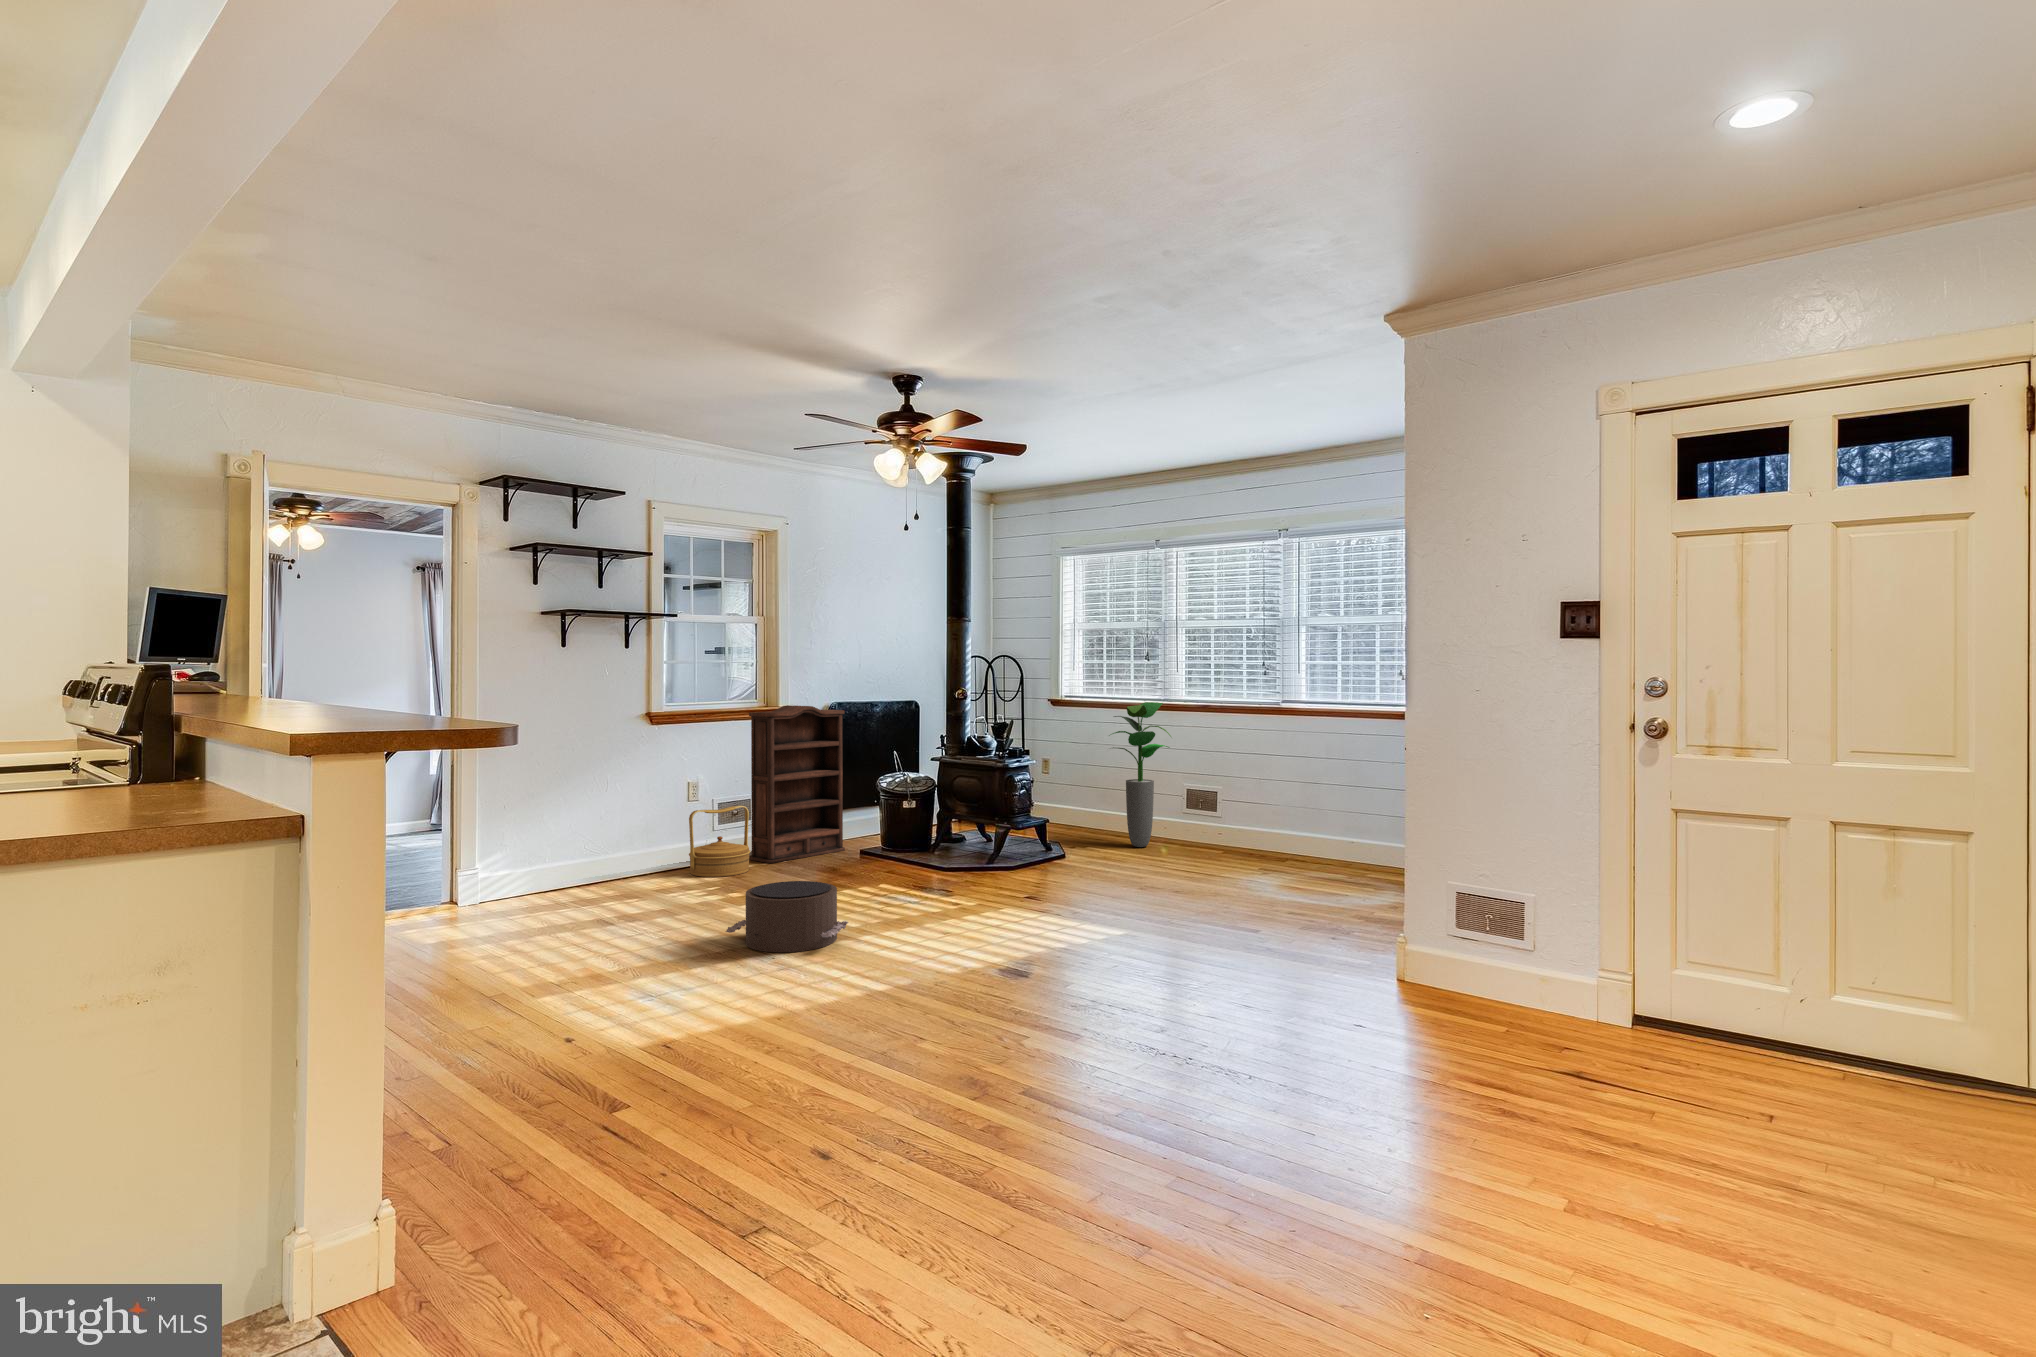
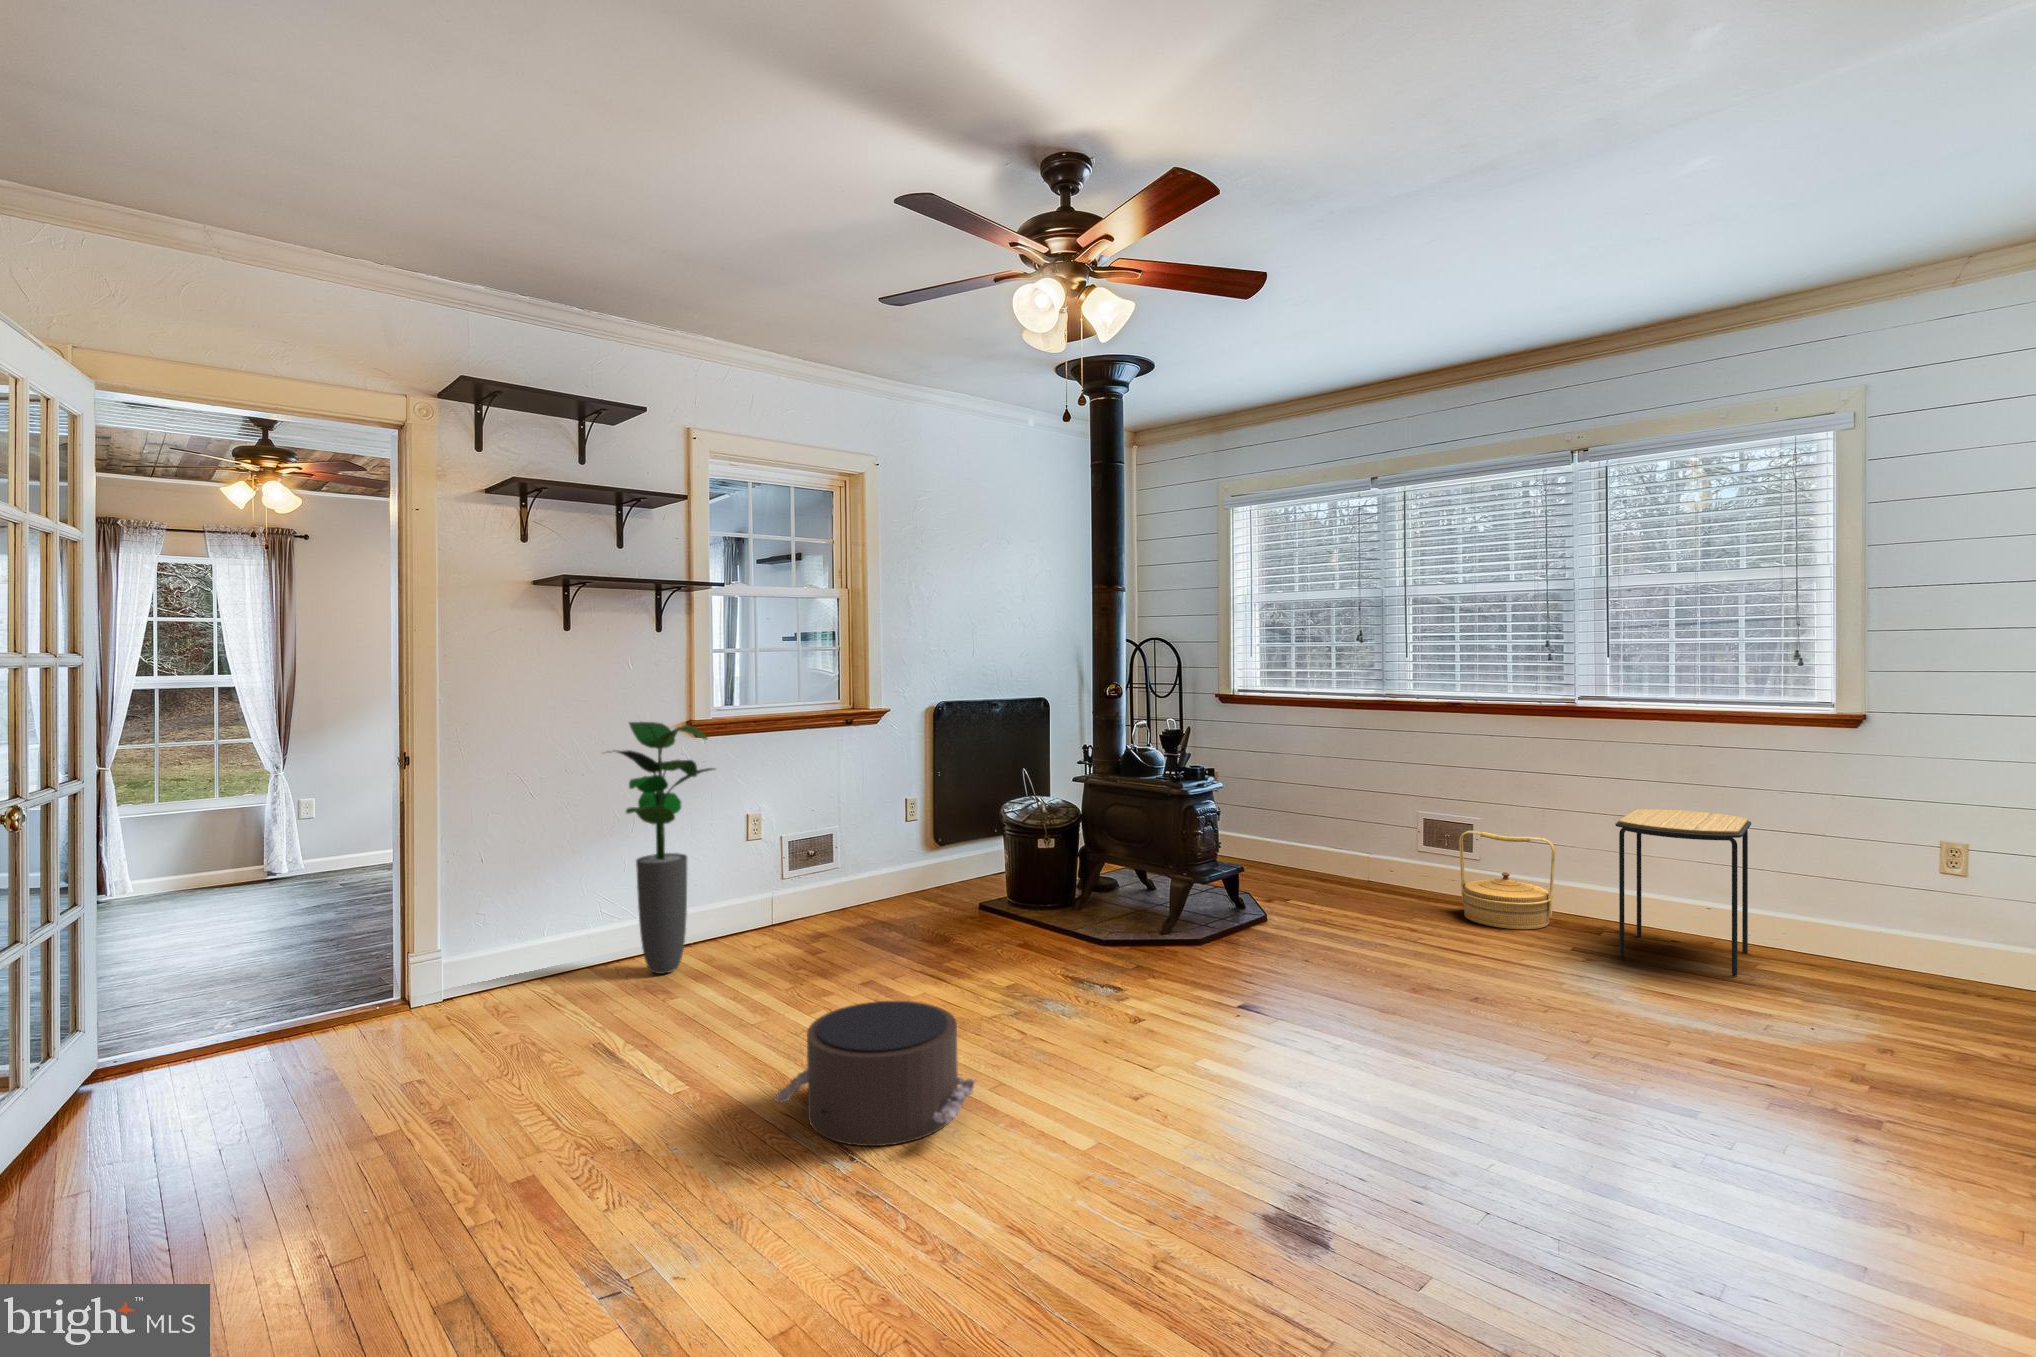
potted plant: present [1109,702,1171,847] -> present [613,722,715,974]
bookshelf: present [749,705,845,864] -> none [828,707,956,923]
side table: none [1287,777,1373,880] -> present [1615,809,1751,975]
woven basket: present [689,806,751,877] -> present [1459,831,1555,929]

